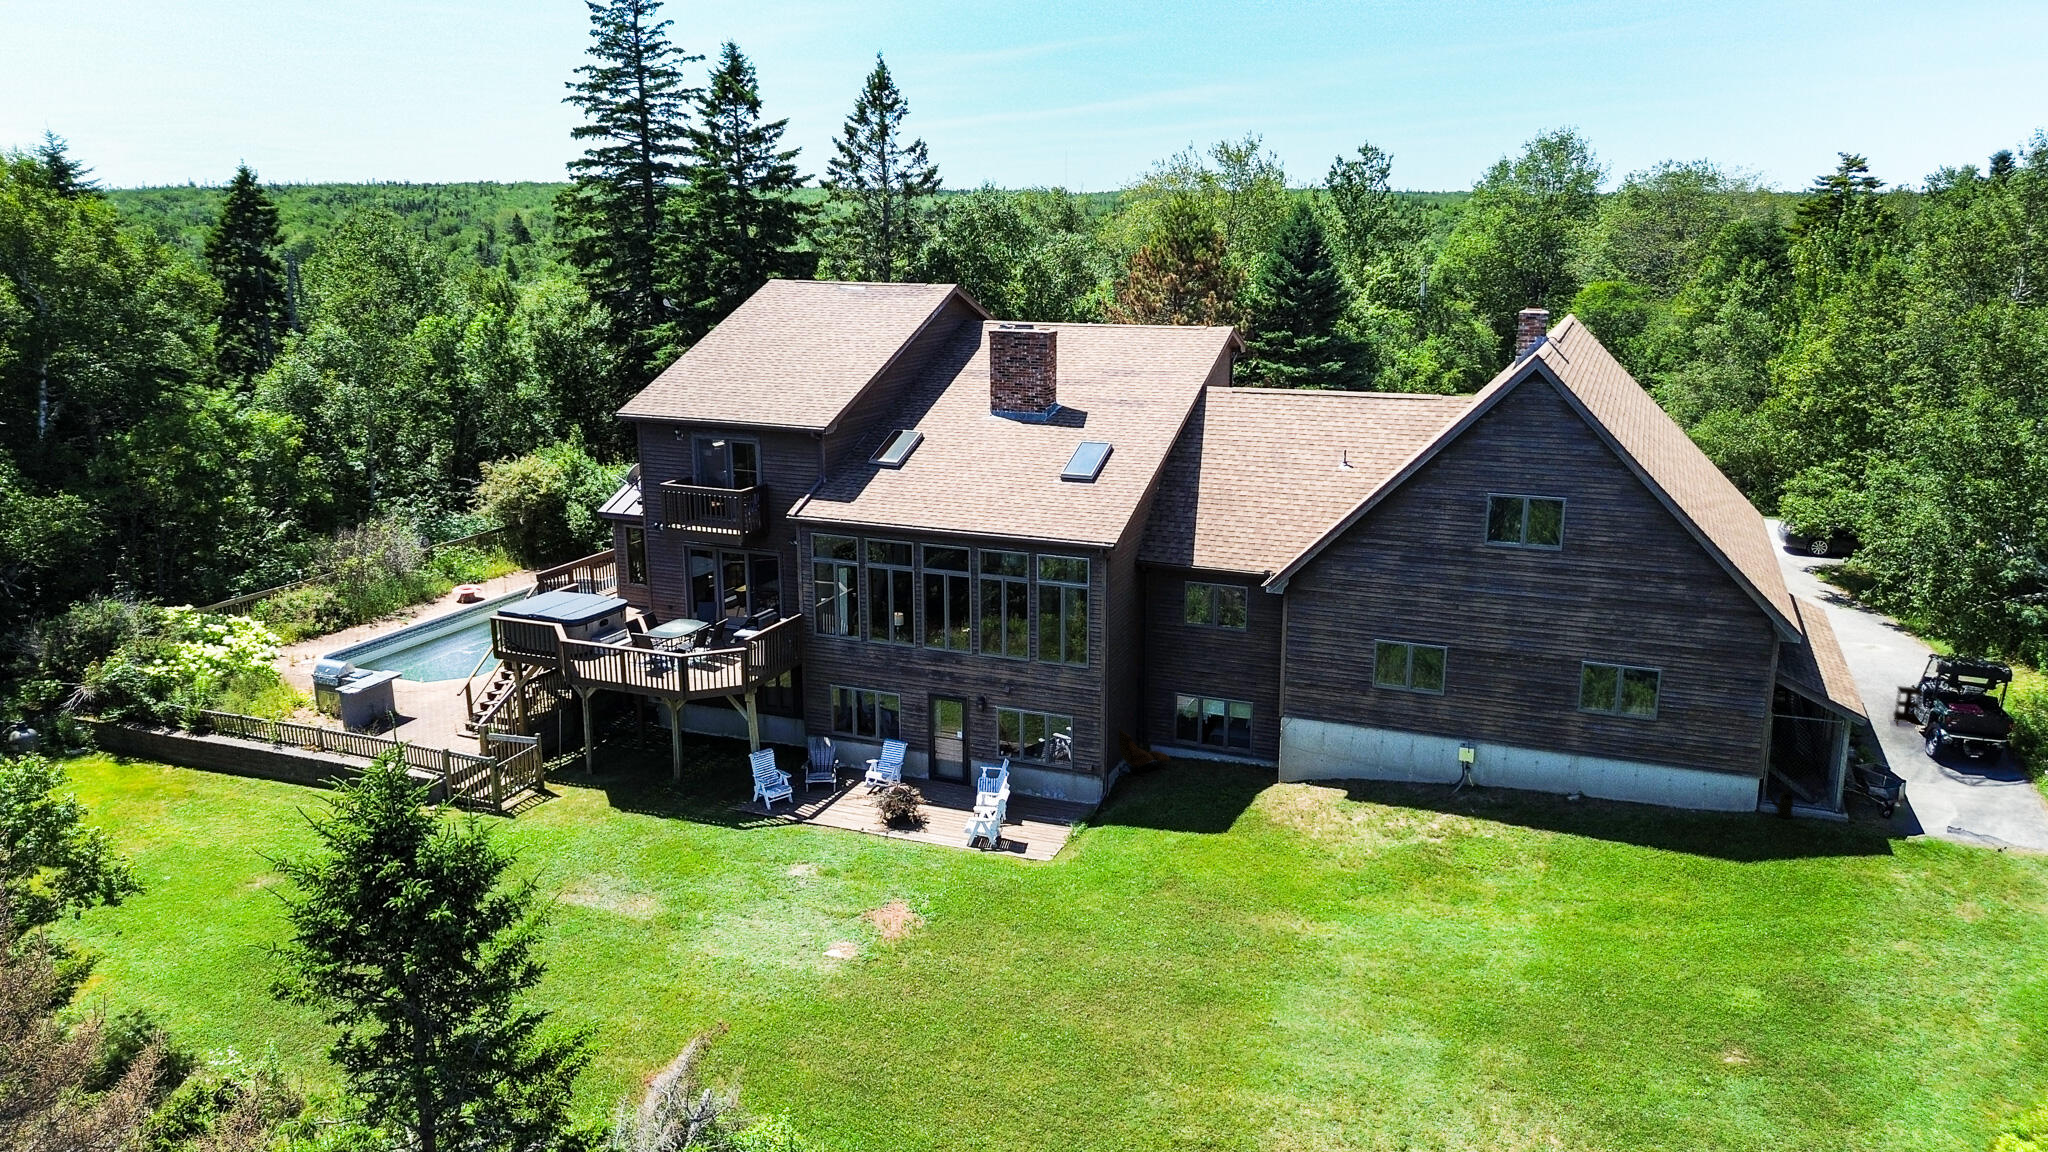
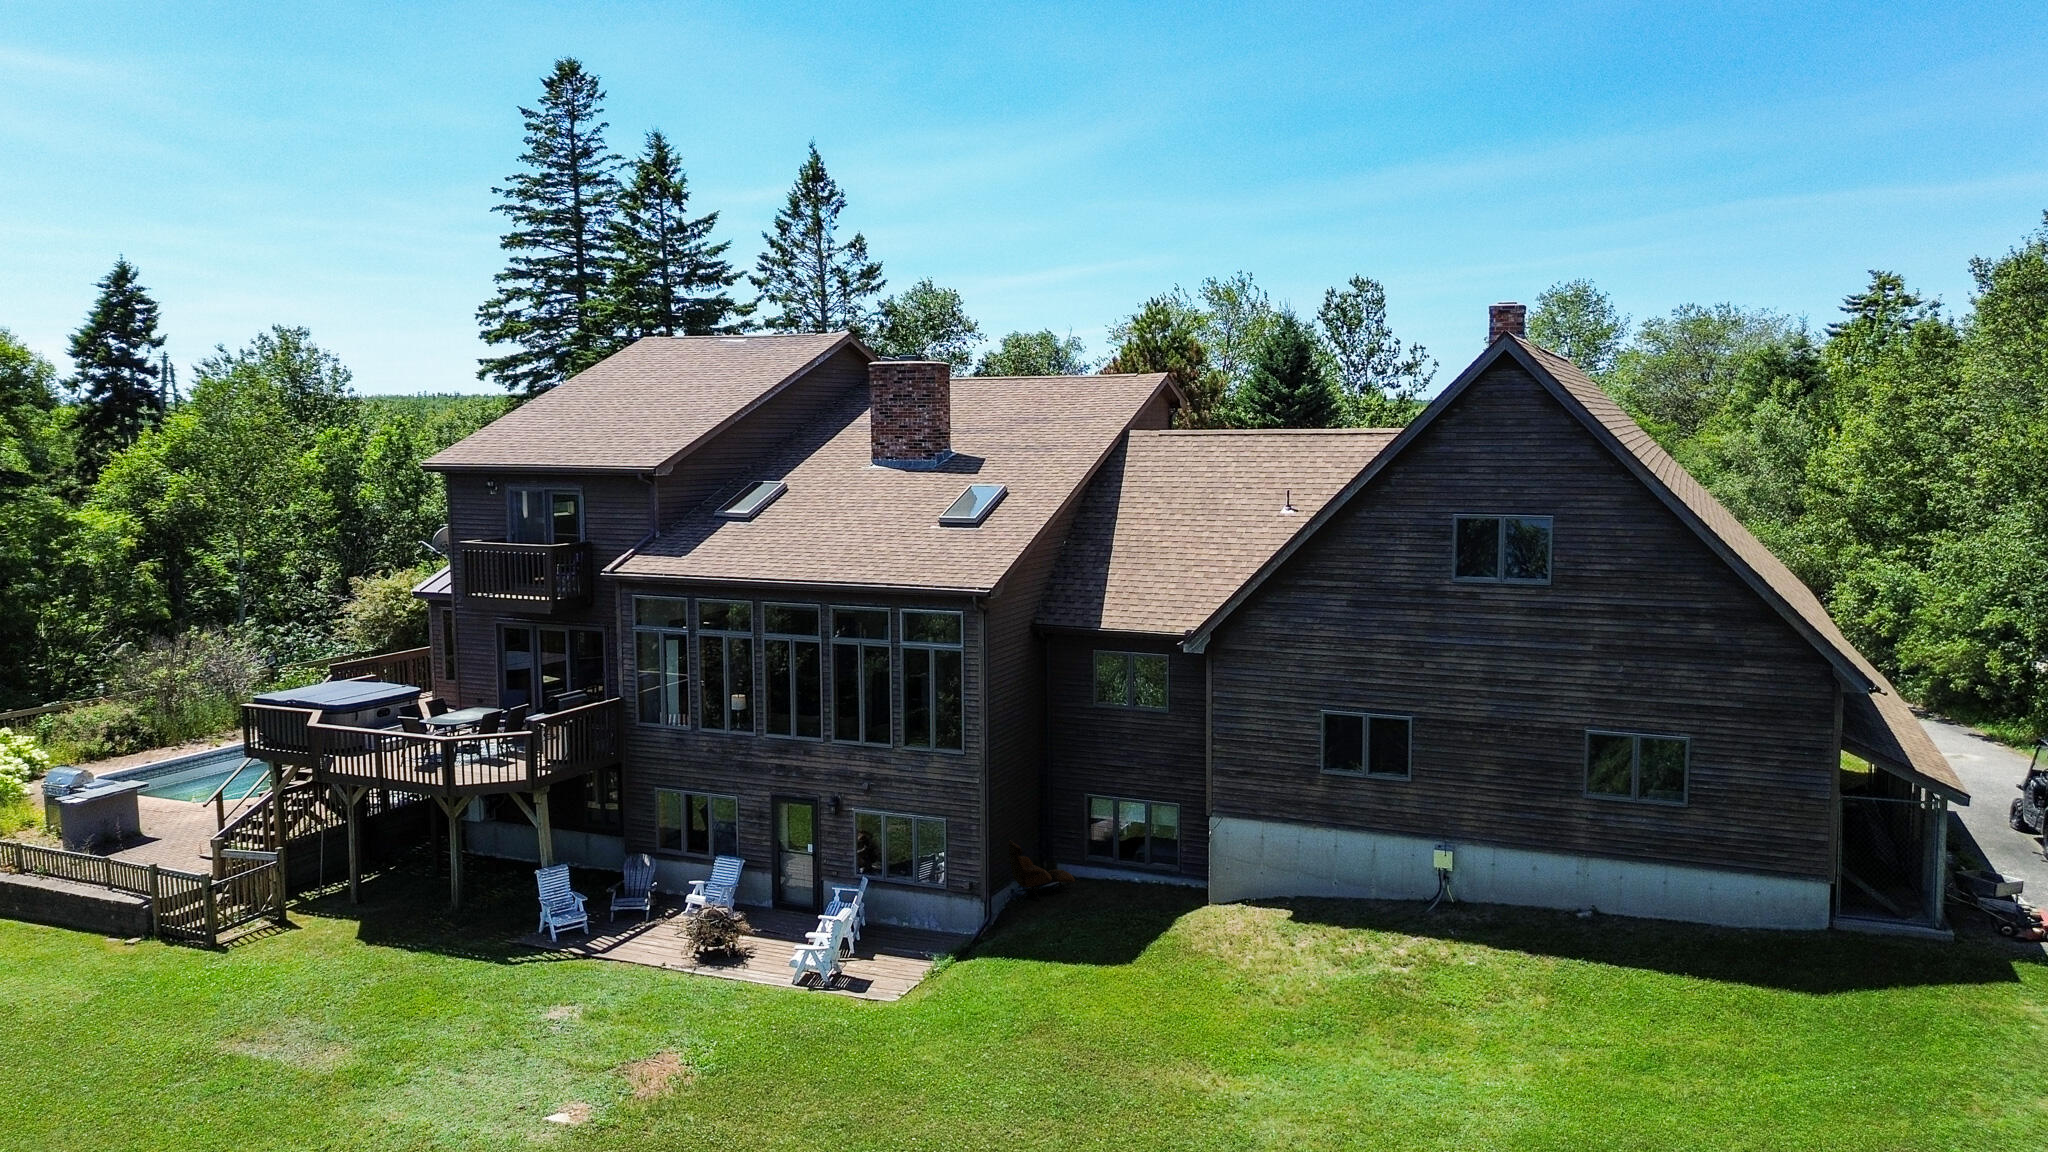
side table: present [1894,686,1923,725] -> none [2003,785,2040,839]
watering can: present [1765,787,1794,818] -> none [1839,895,1886,938]

